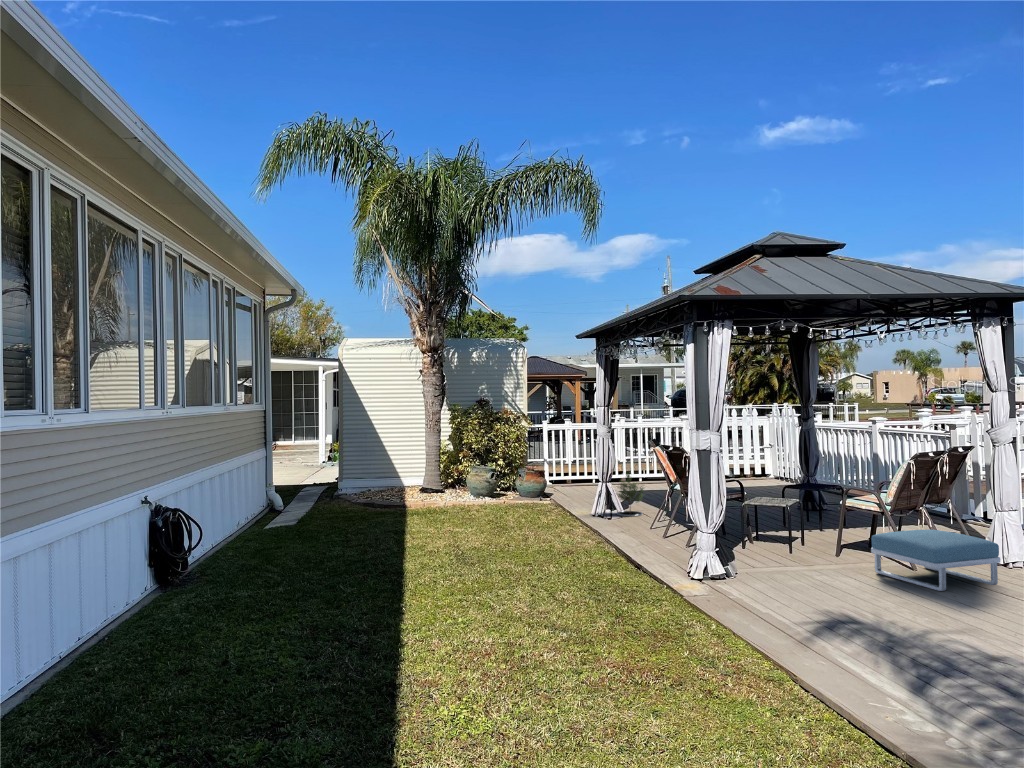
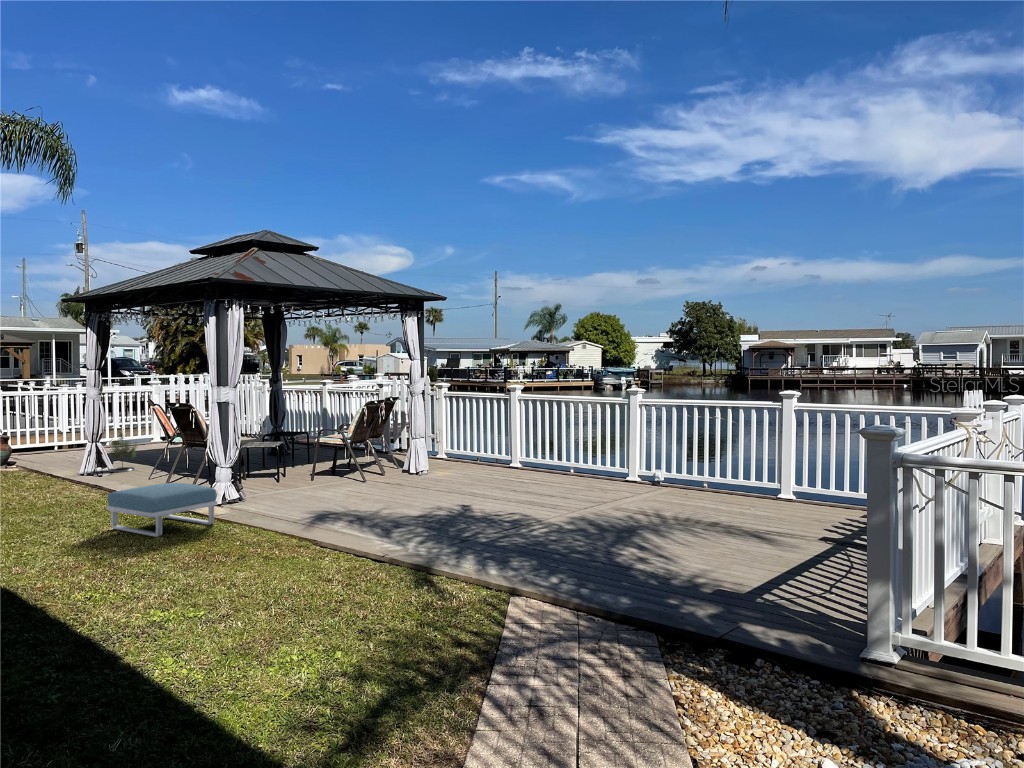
footstool: present [871,530,1000,591] -> present [107,483,217,537]

